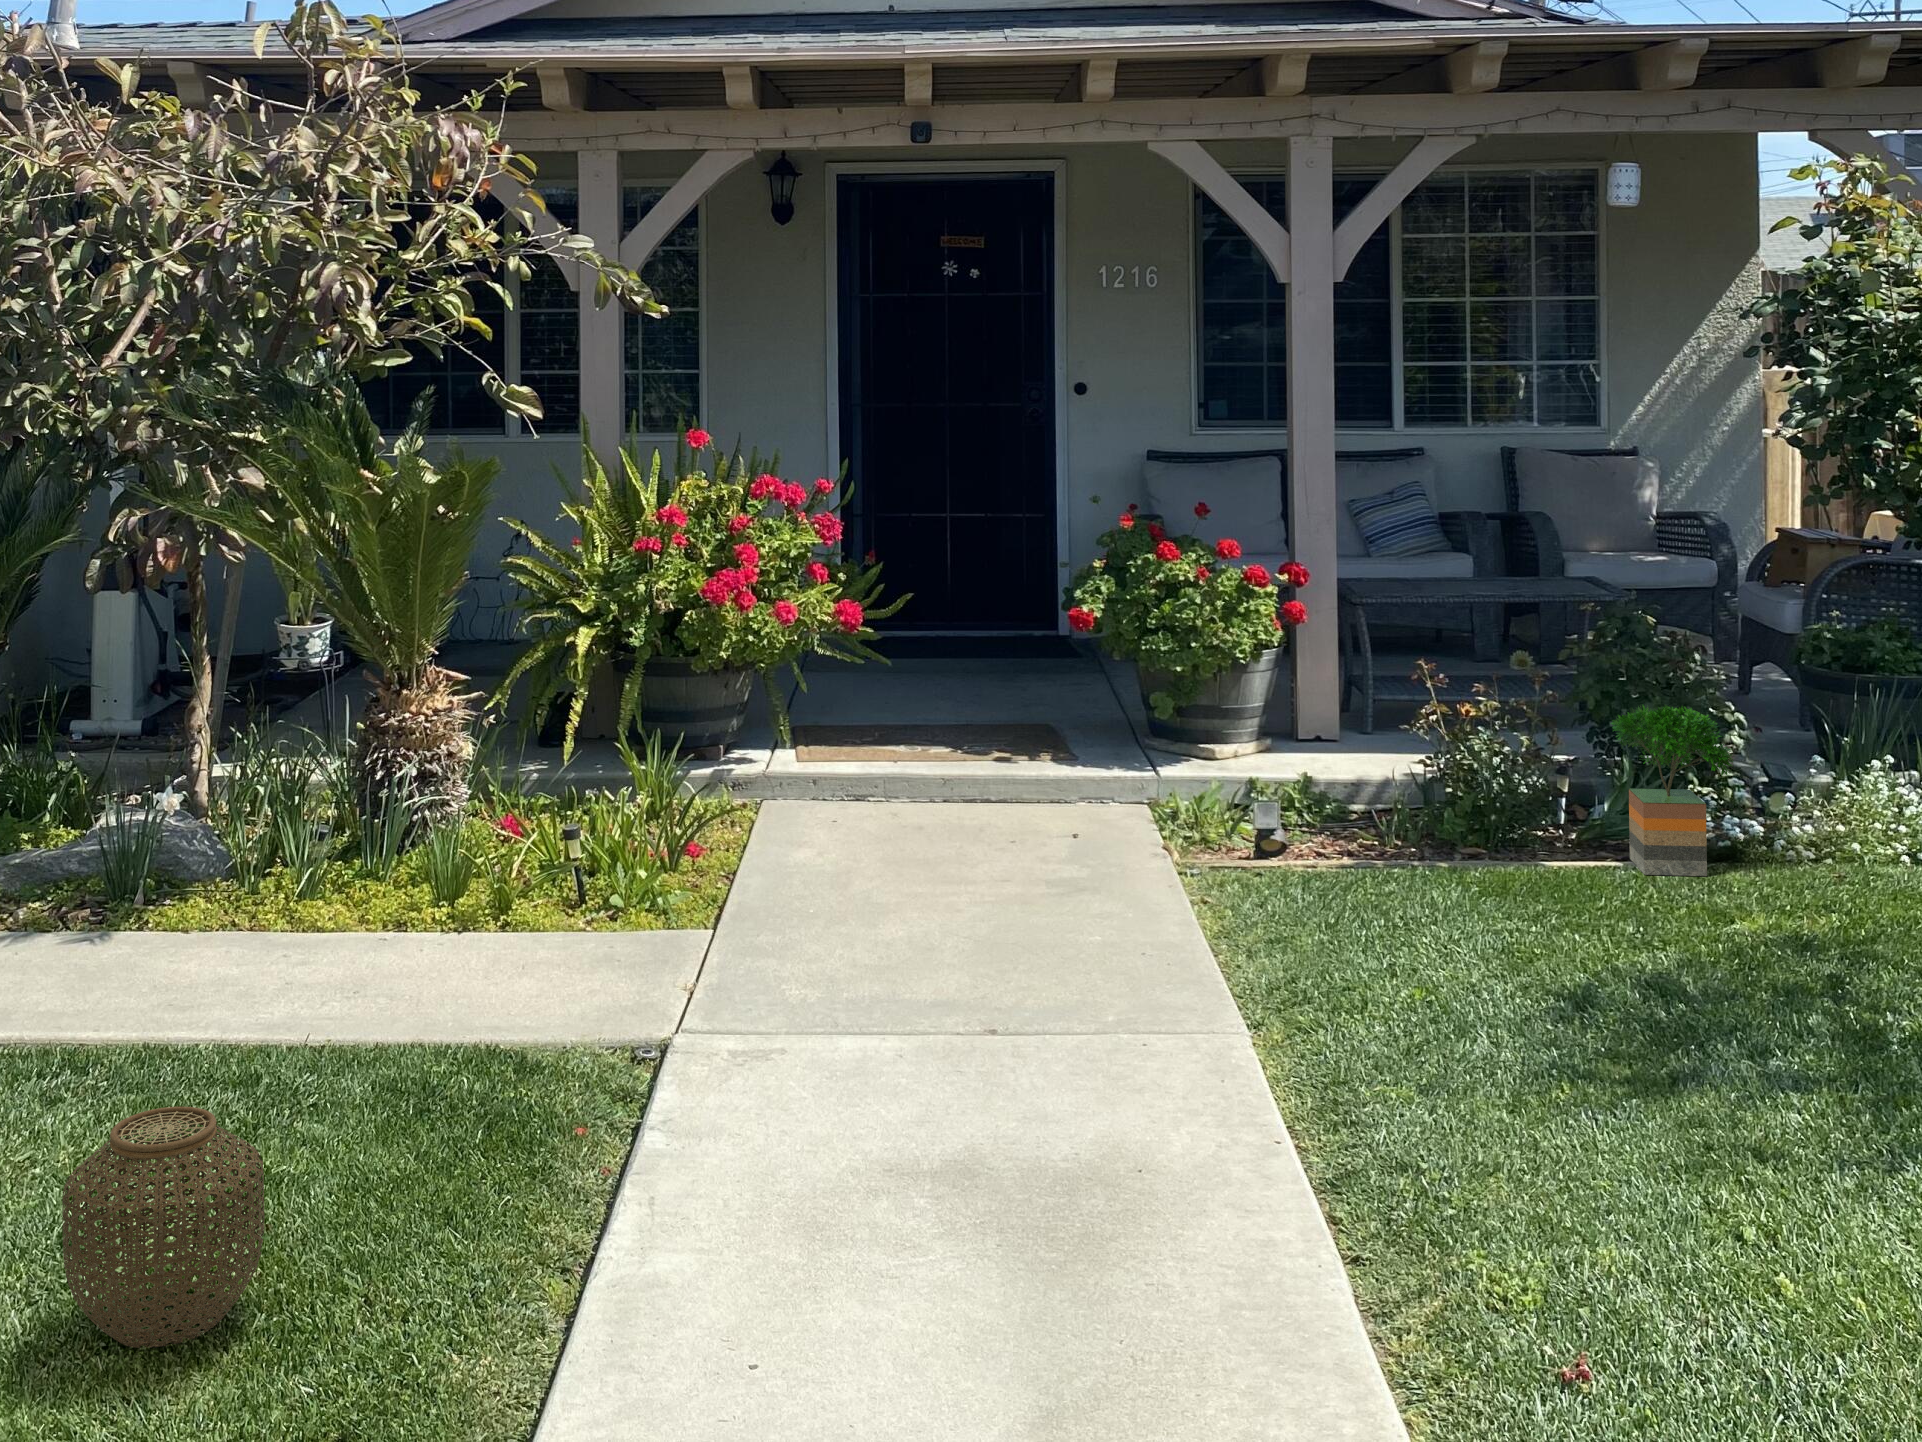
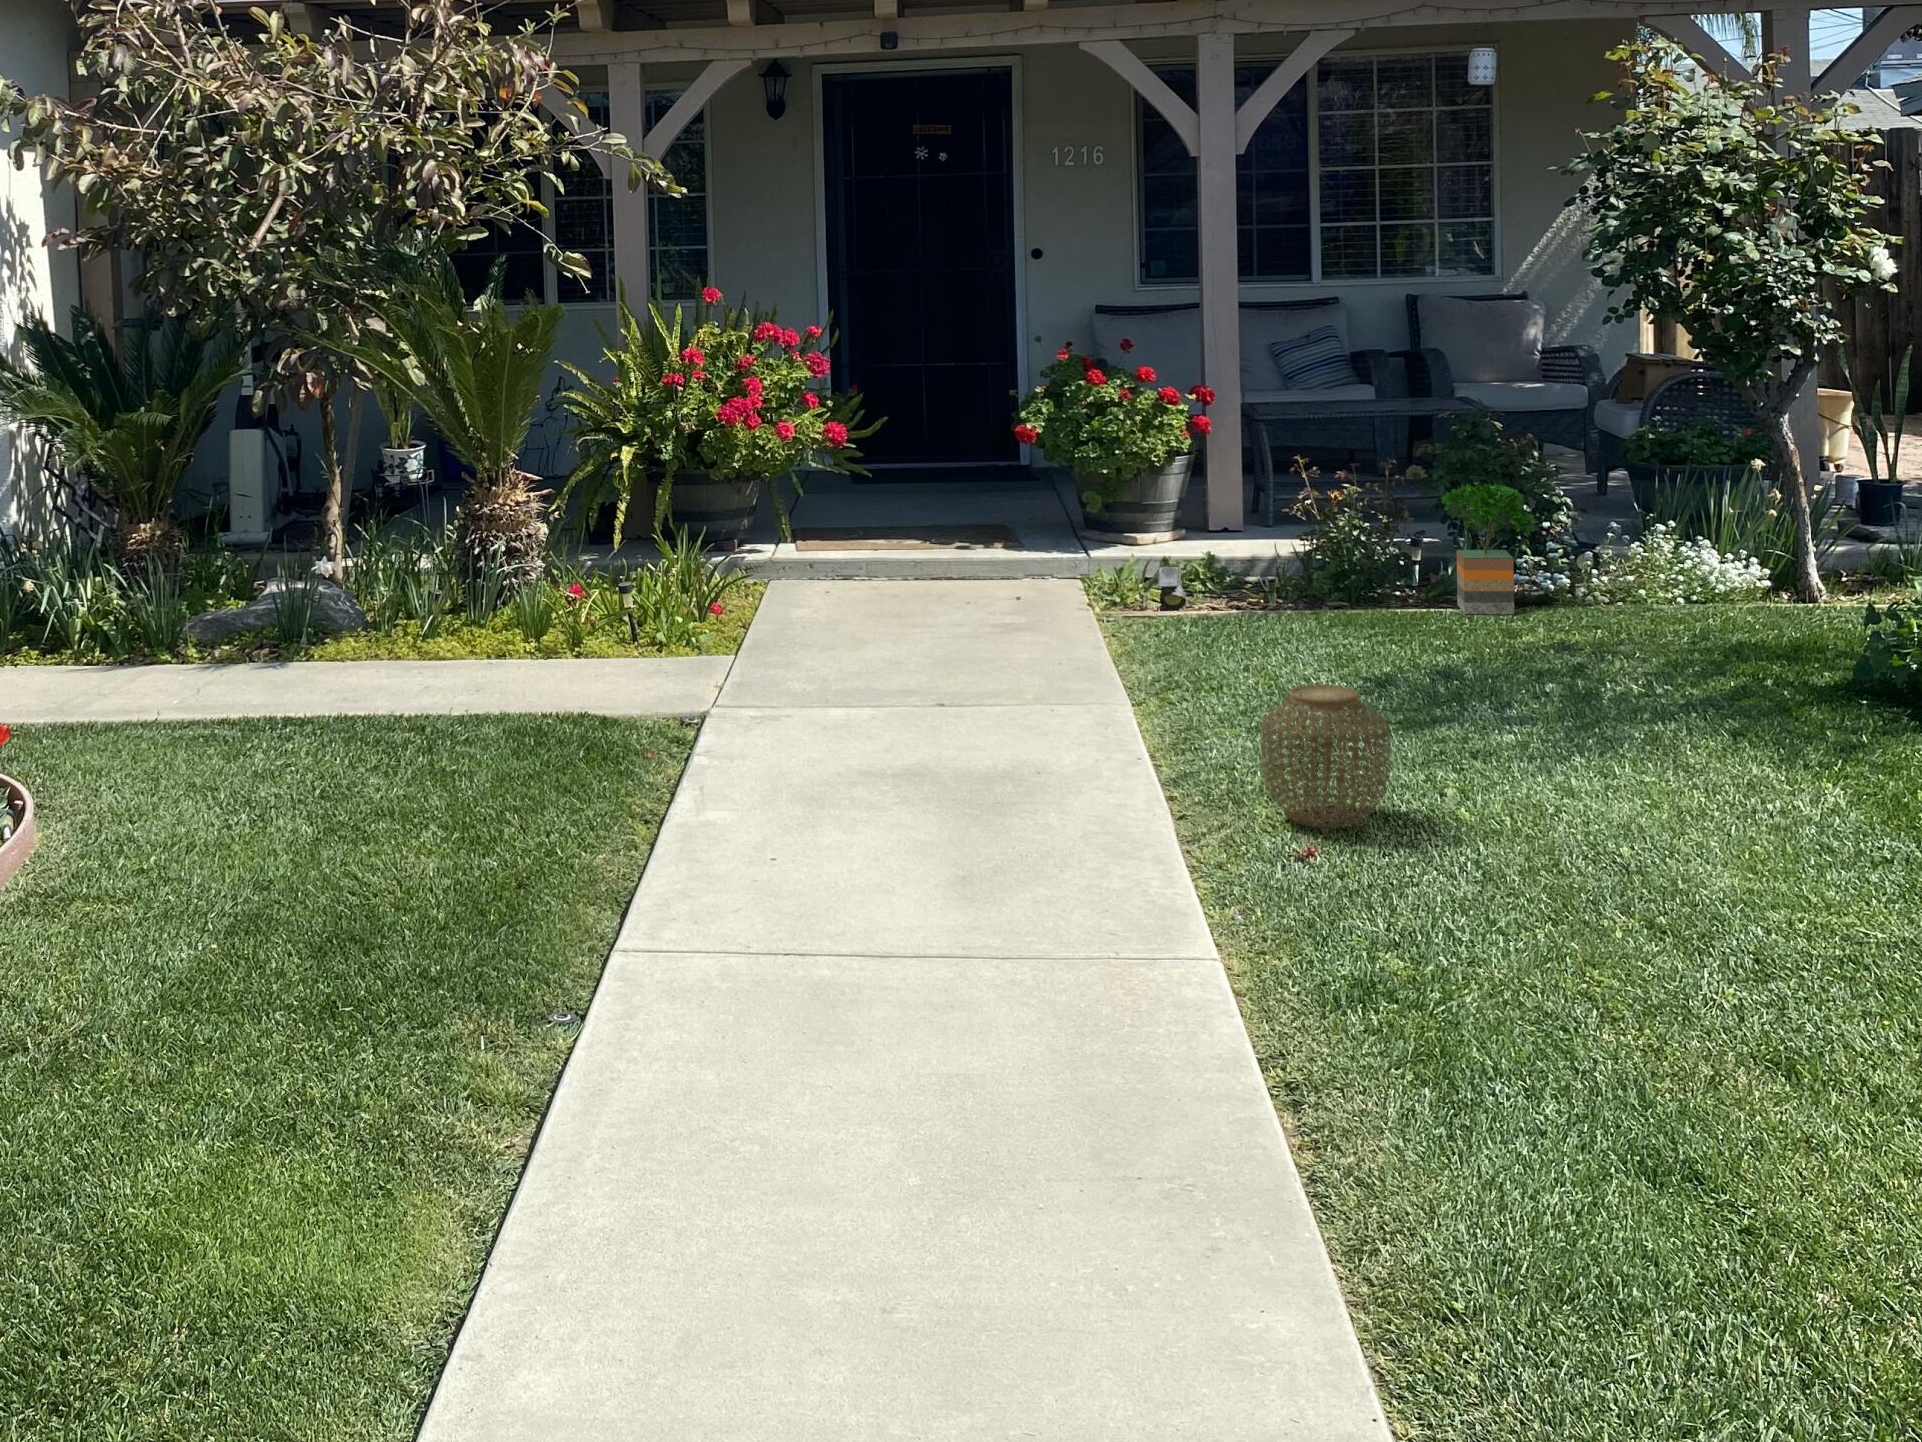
woven basket: present [62,1106,264,1348] -> present [1260,684,1391,829]

